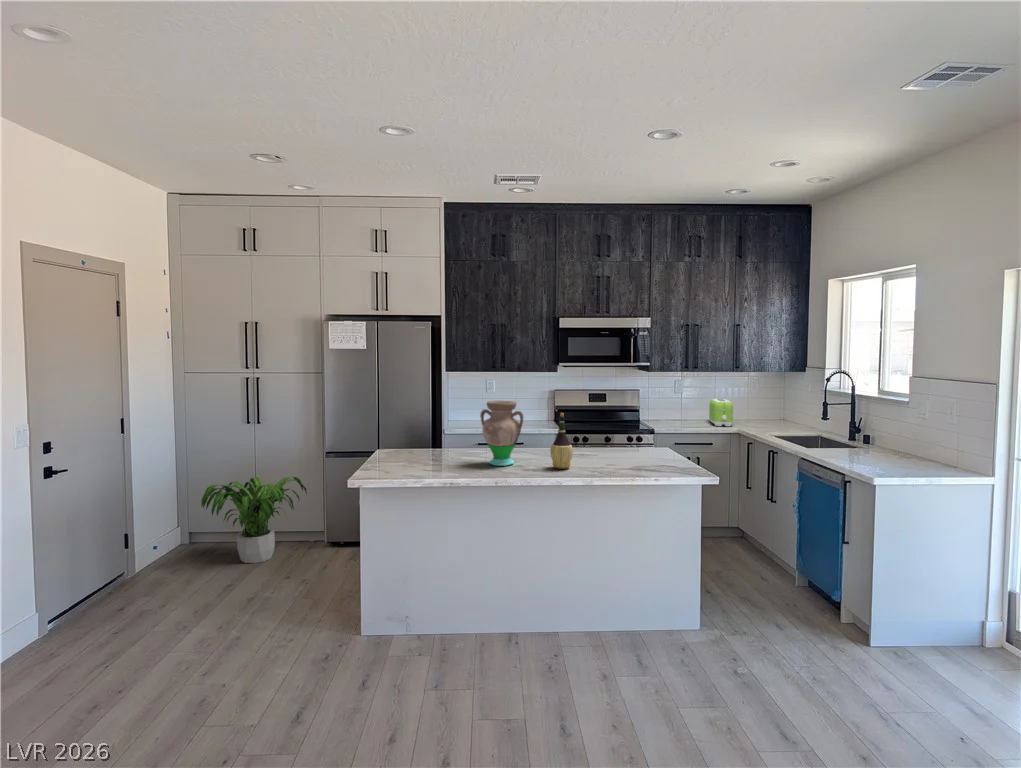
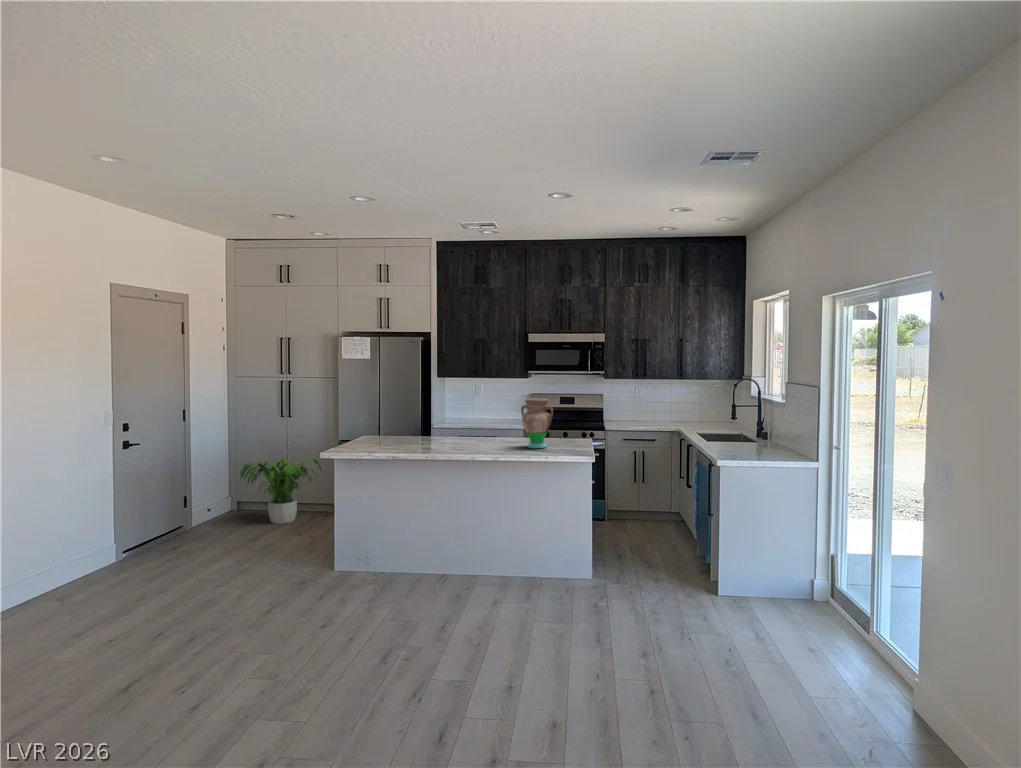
toaster: present [709,399,733,426] -> none [660,403,677,426]
vase: present [480,401,523,466] -> present [521,398,553,448]
wine bottle: present [550,413,573,469] -> none [472,407,489,449]

